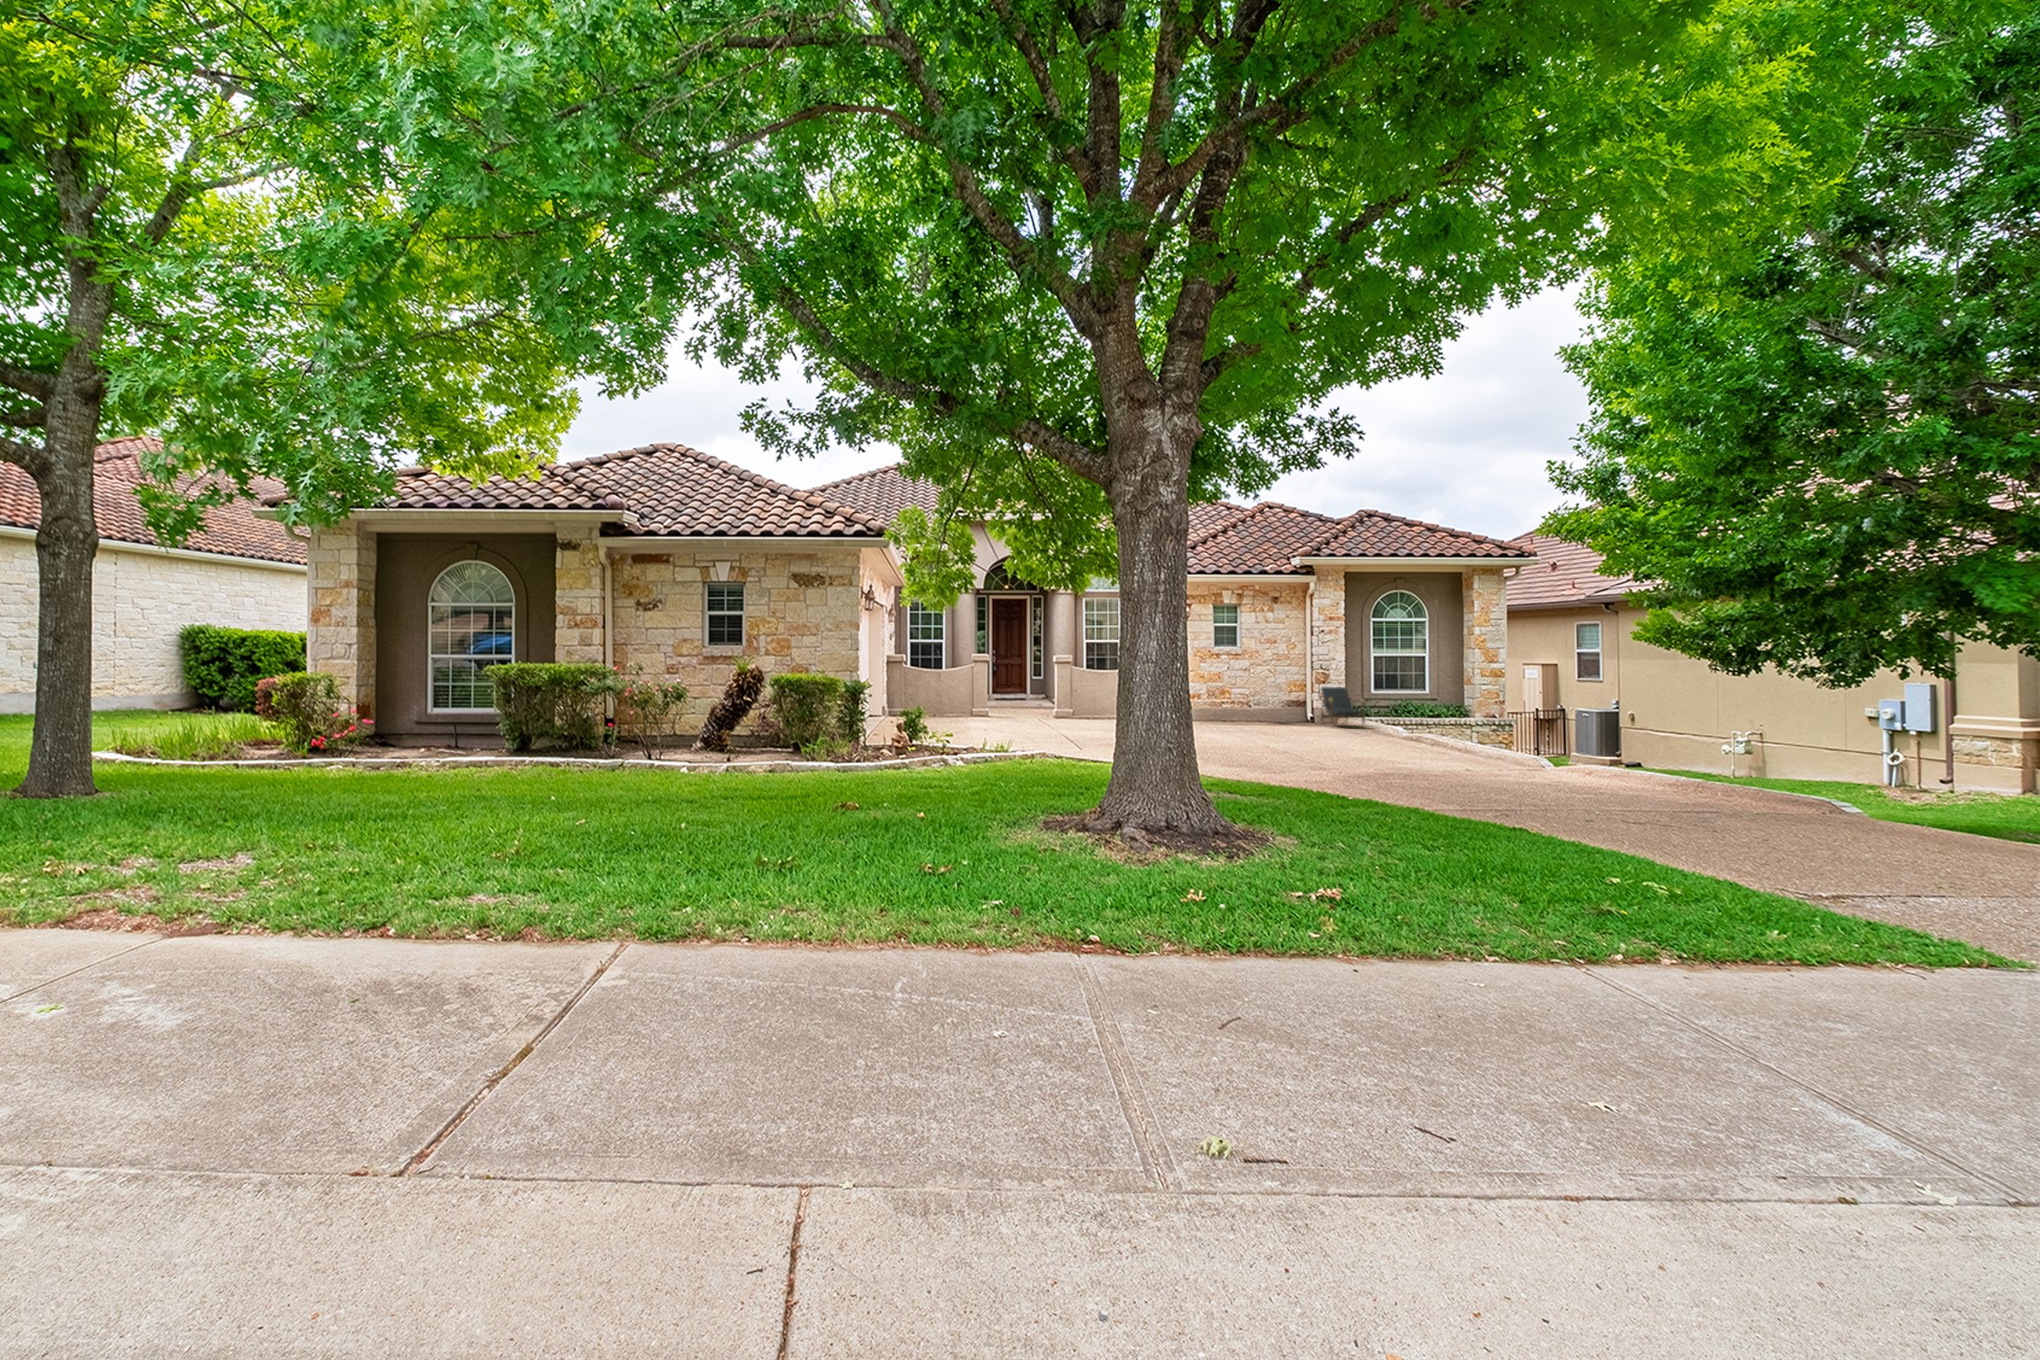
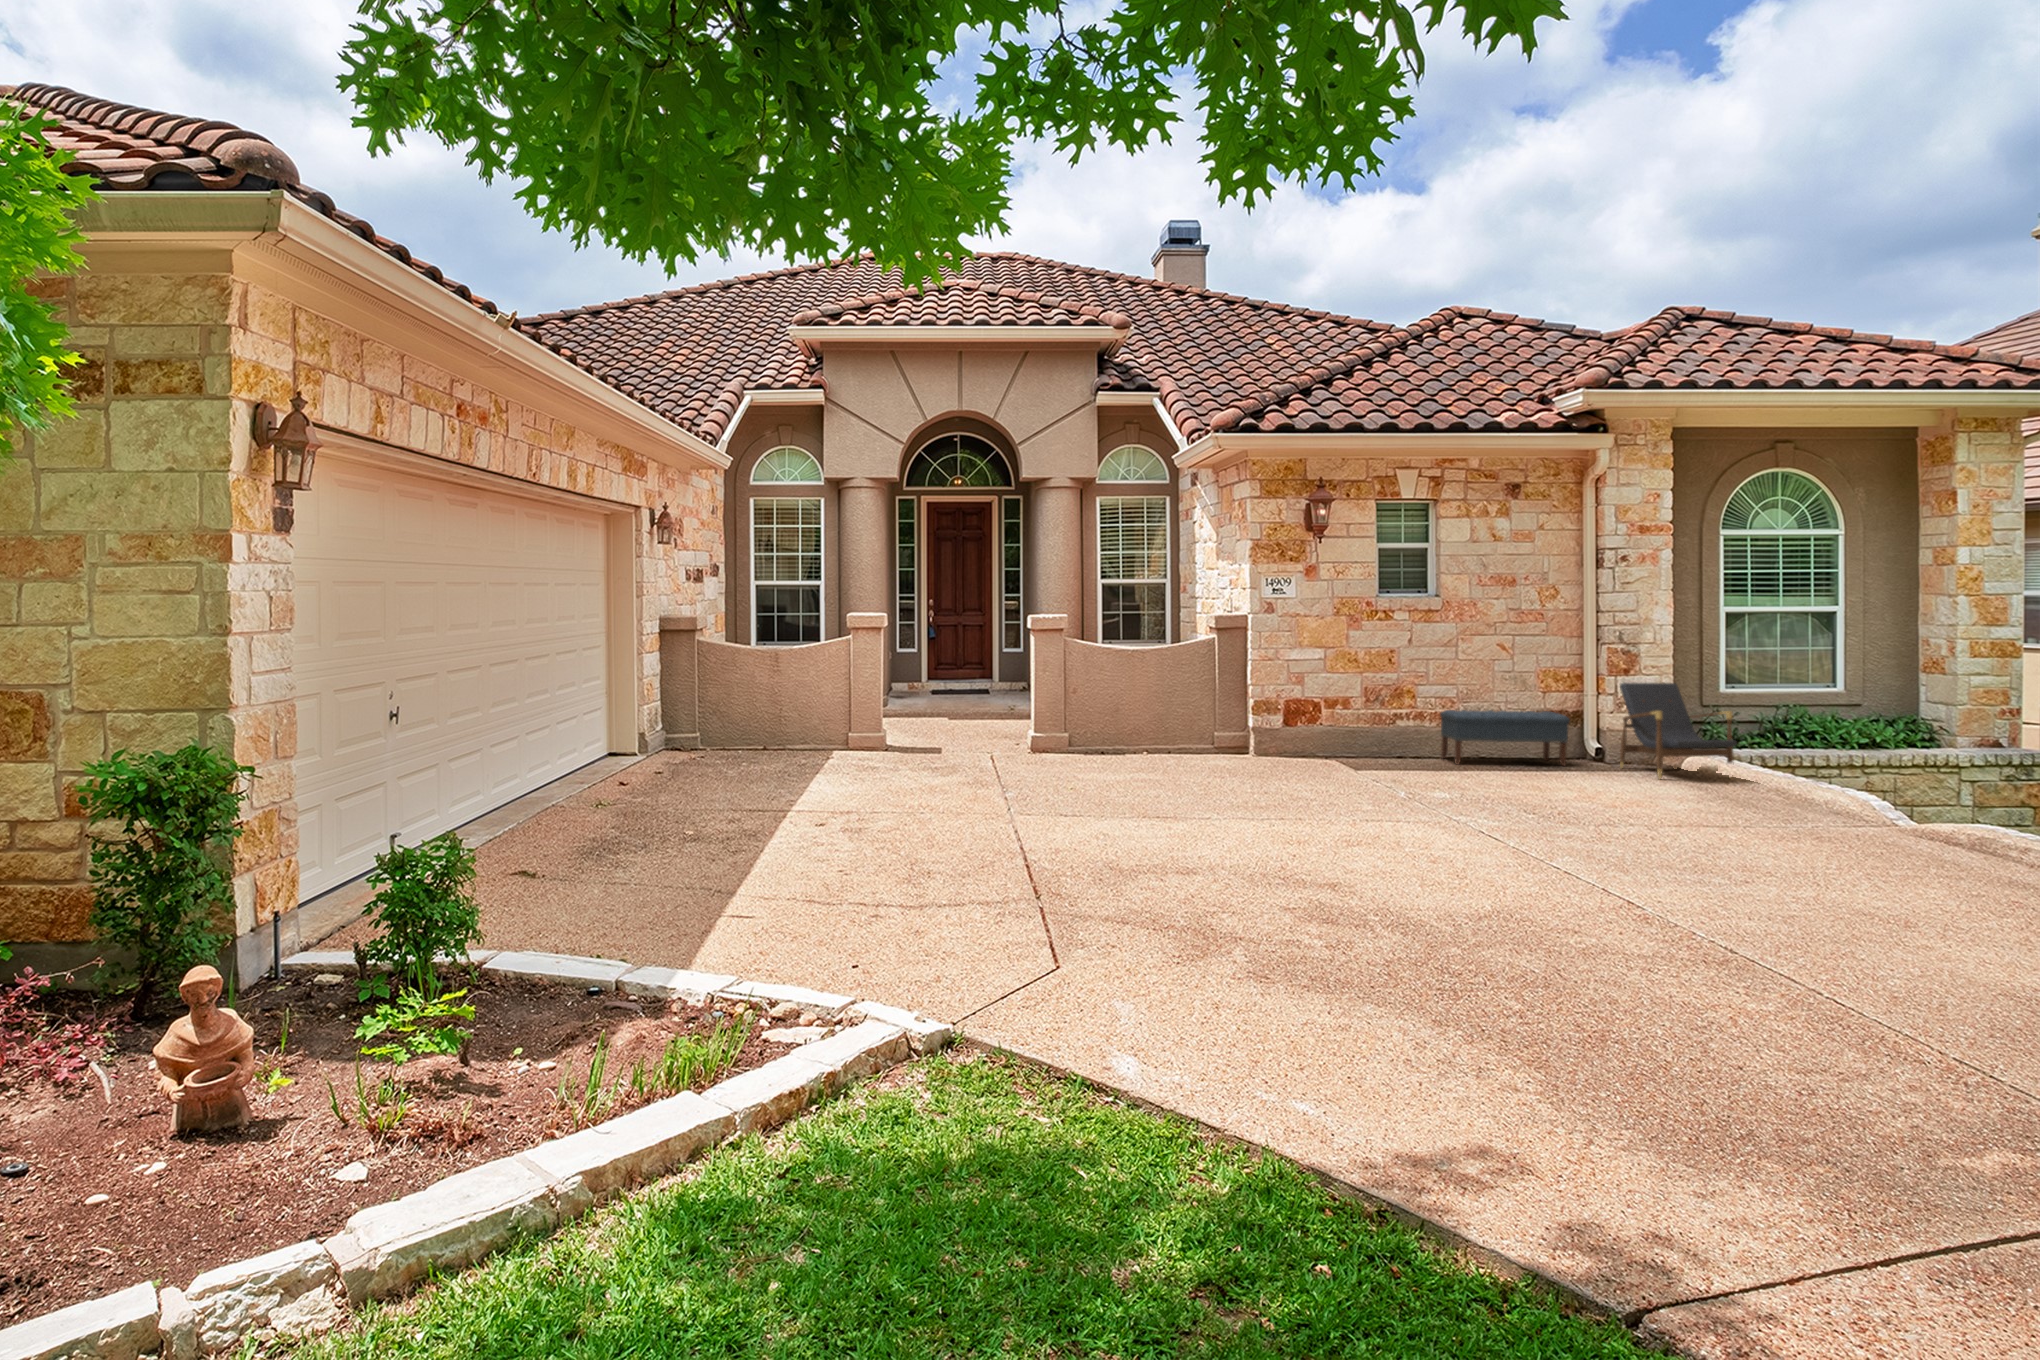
bench: none [1244,700,1299,725] -> present [1440,710,1570,766]

